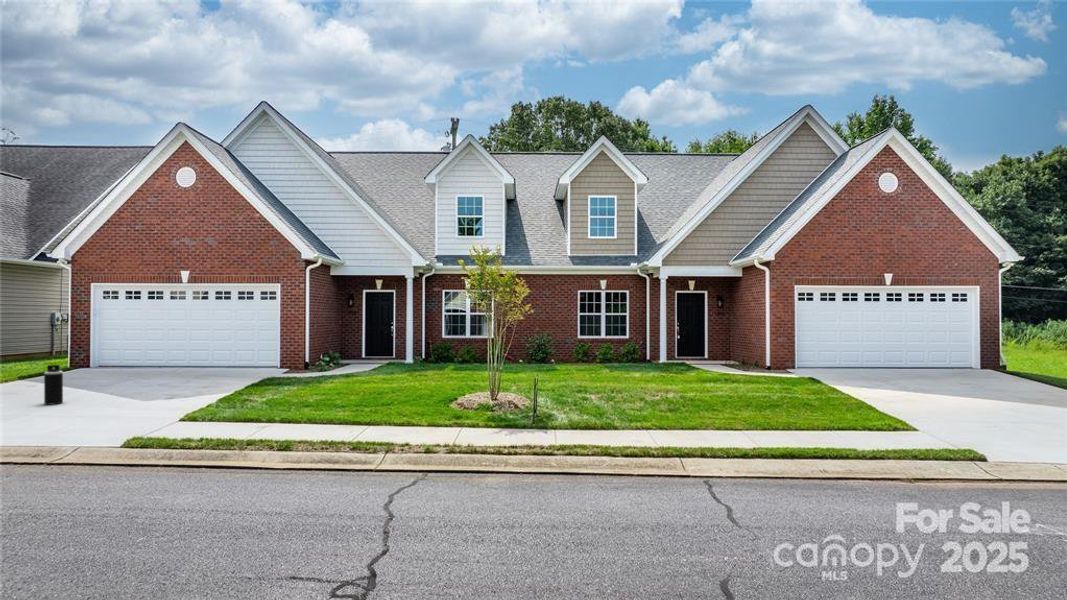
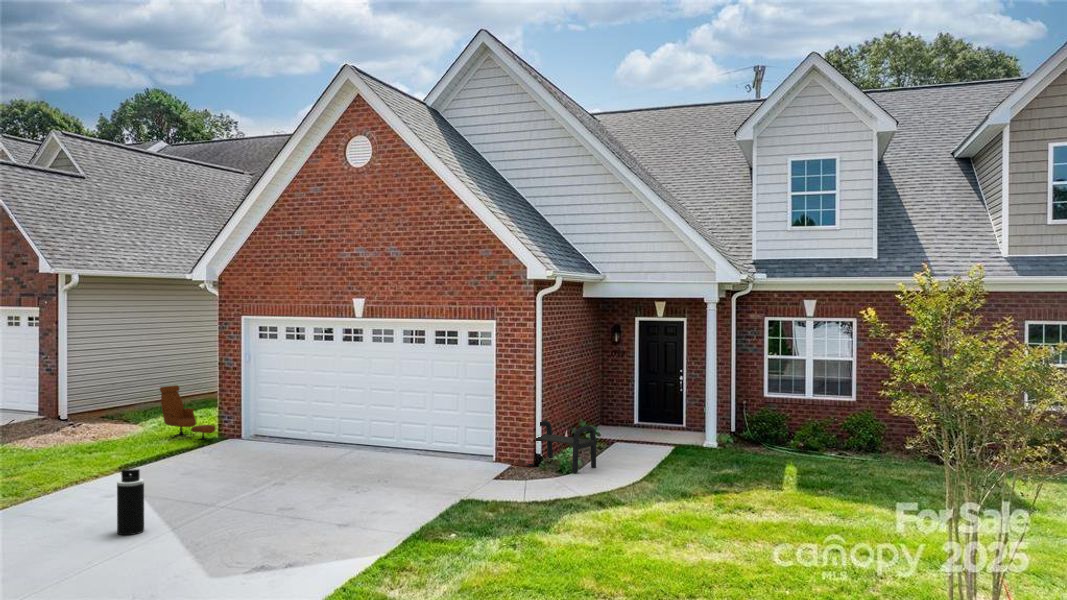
lounge chair: none [24,332,71,370] -> present [160,385,215,441]
bench: none [302,344,345,372] -> present [528,420,596,473]

